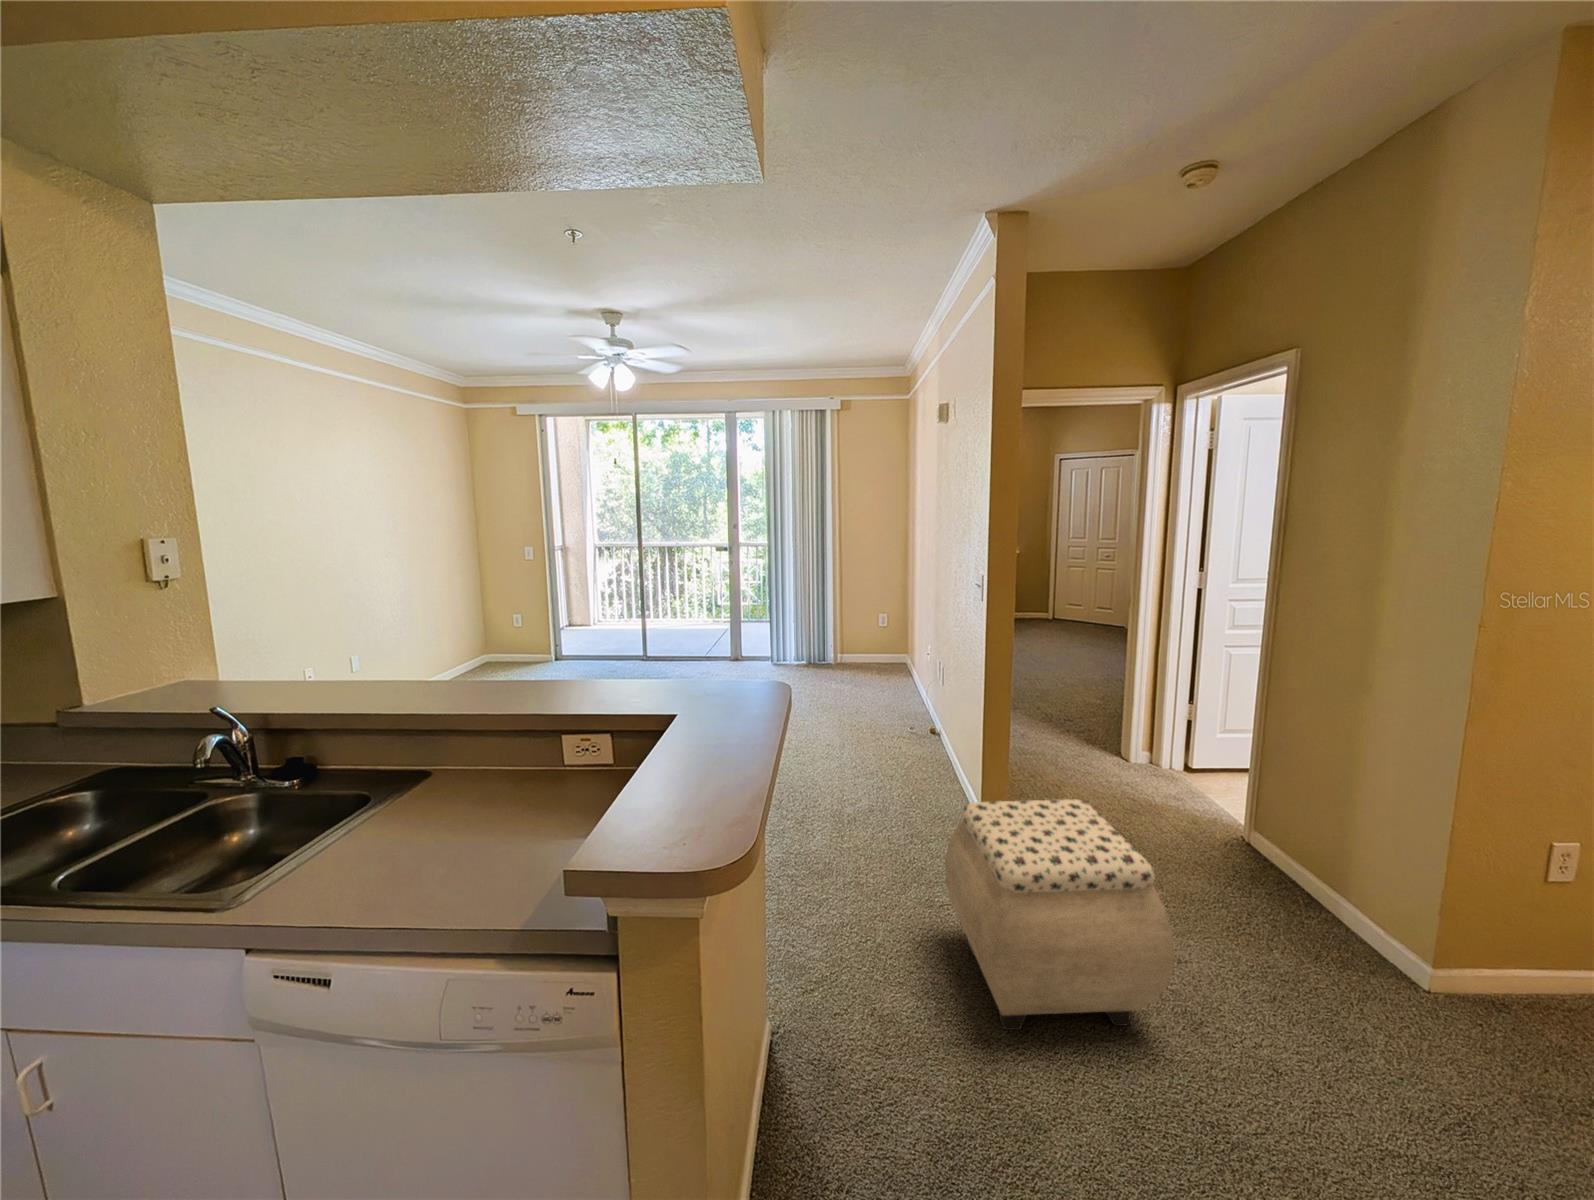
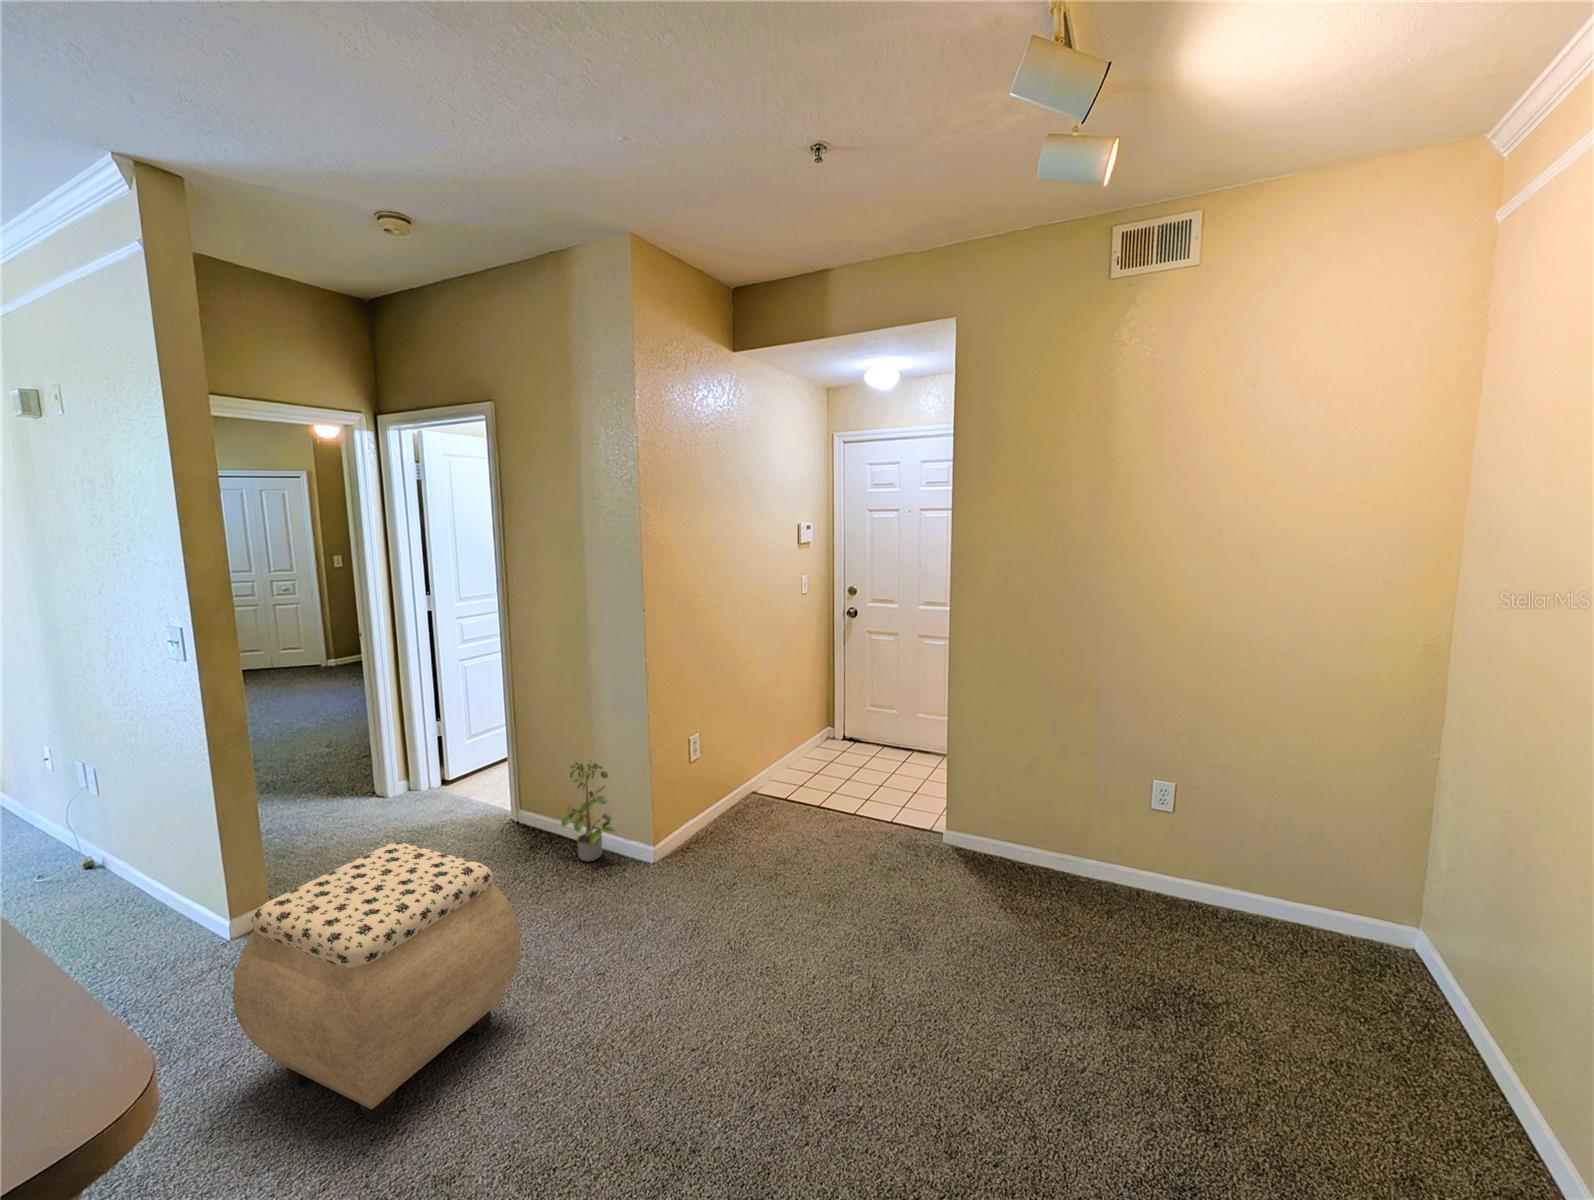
potted plant: none [1291,799,1372,934] -> present [561,763,615,861]

